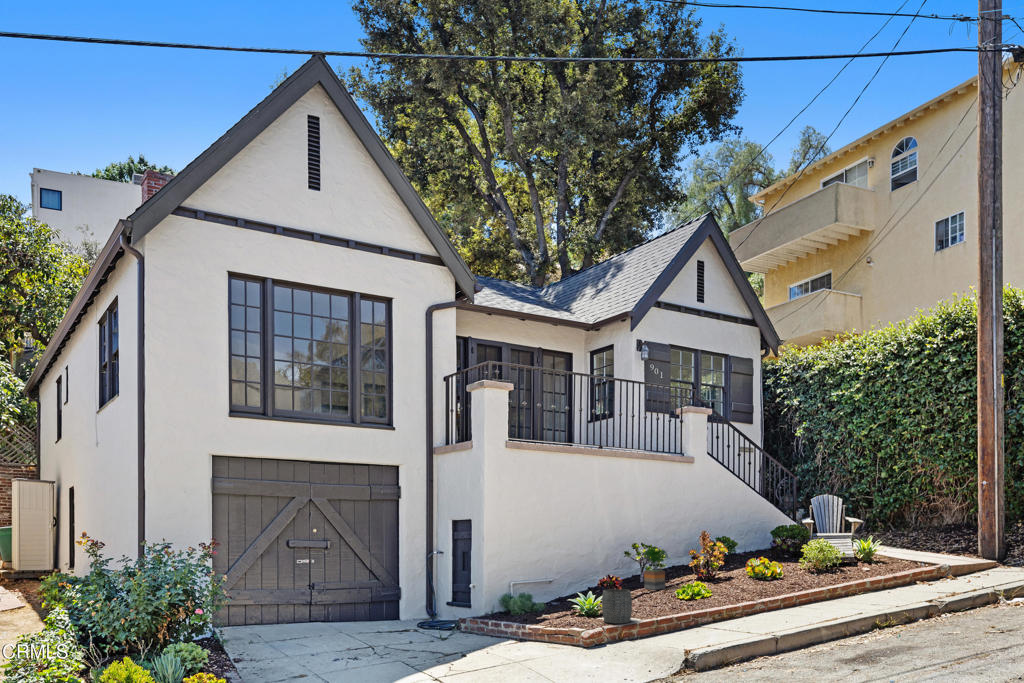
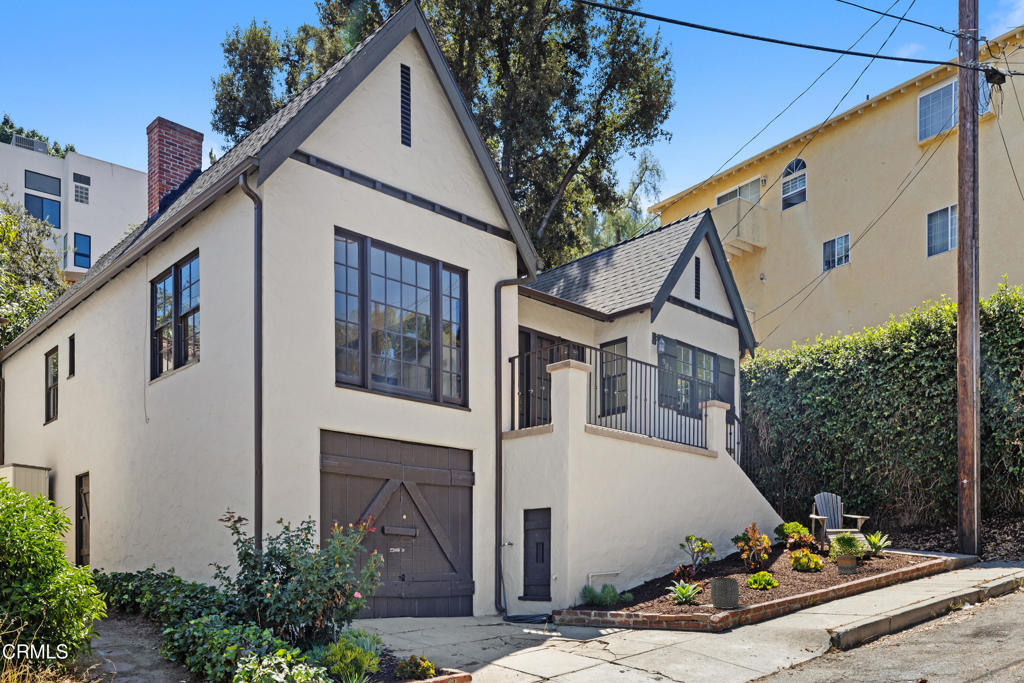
potted tree: present [643,548,668,590] -> present [836,536,858,574]

